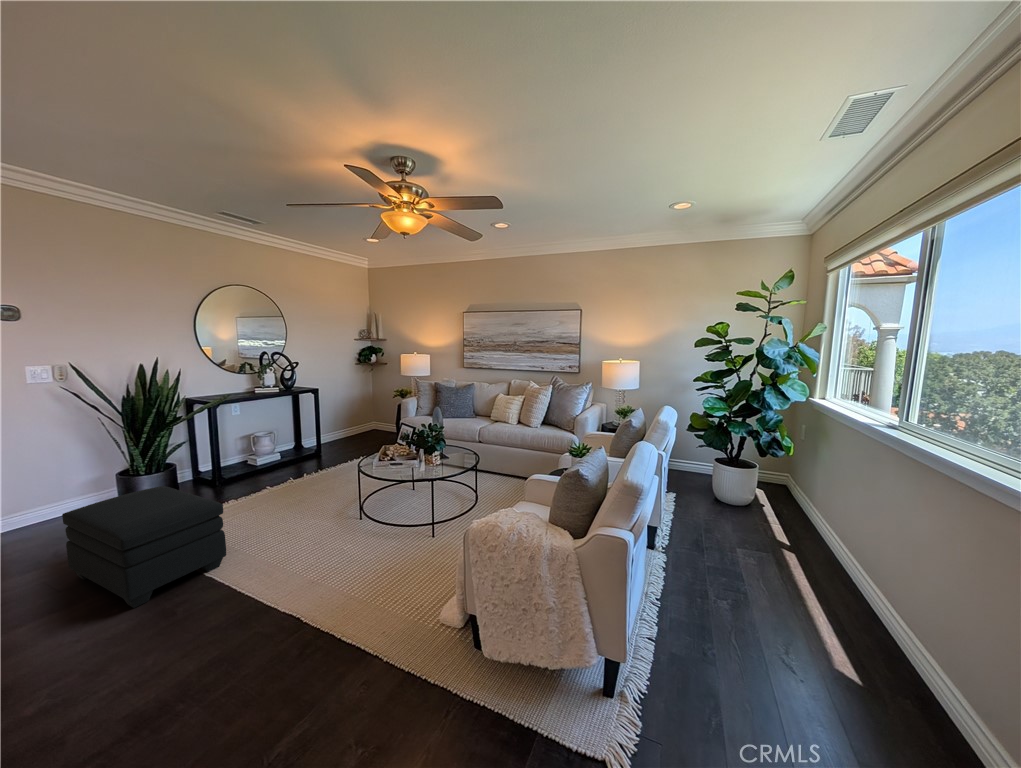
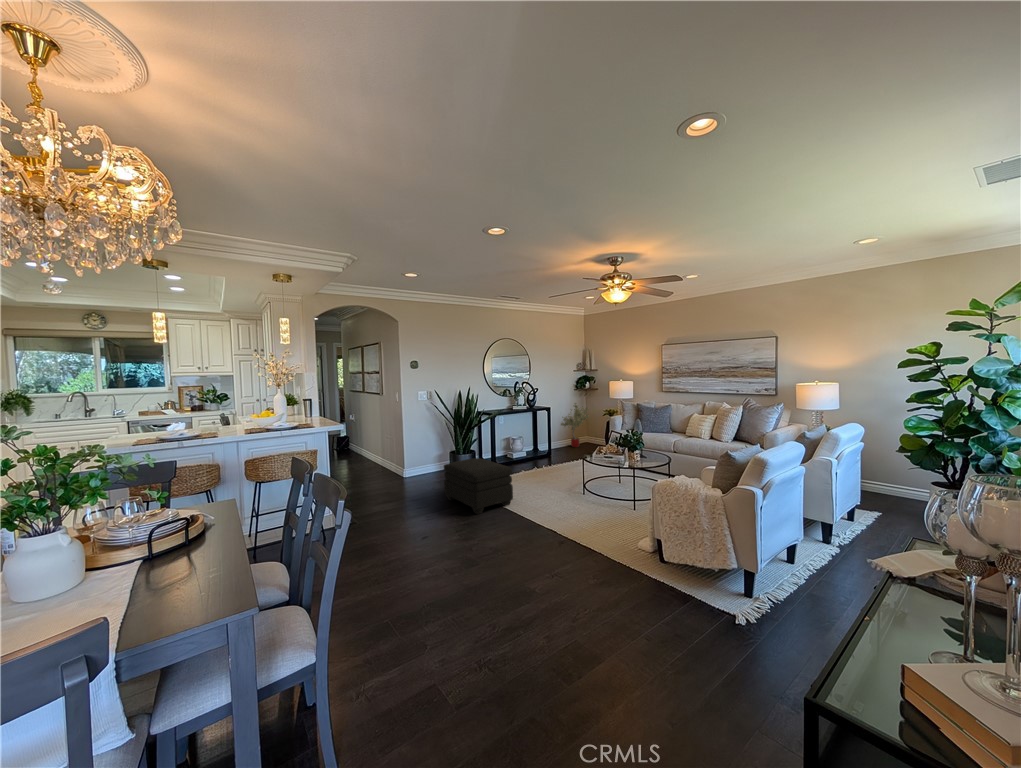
potted tree: none [335,381,375,438] -> present [561,403,589,447]

